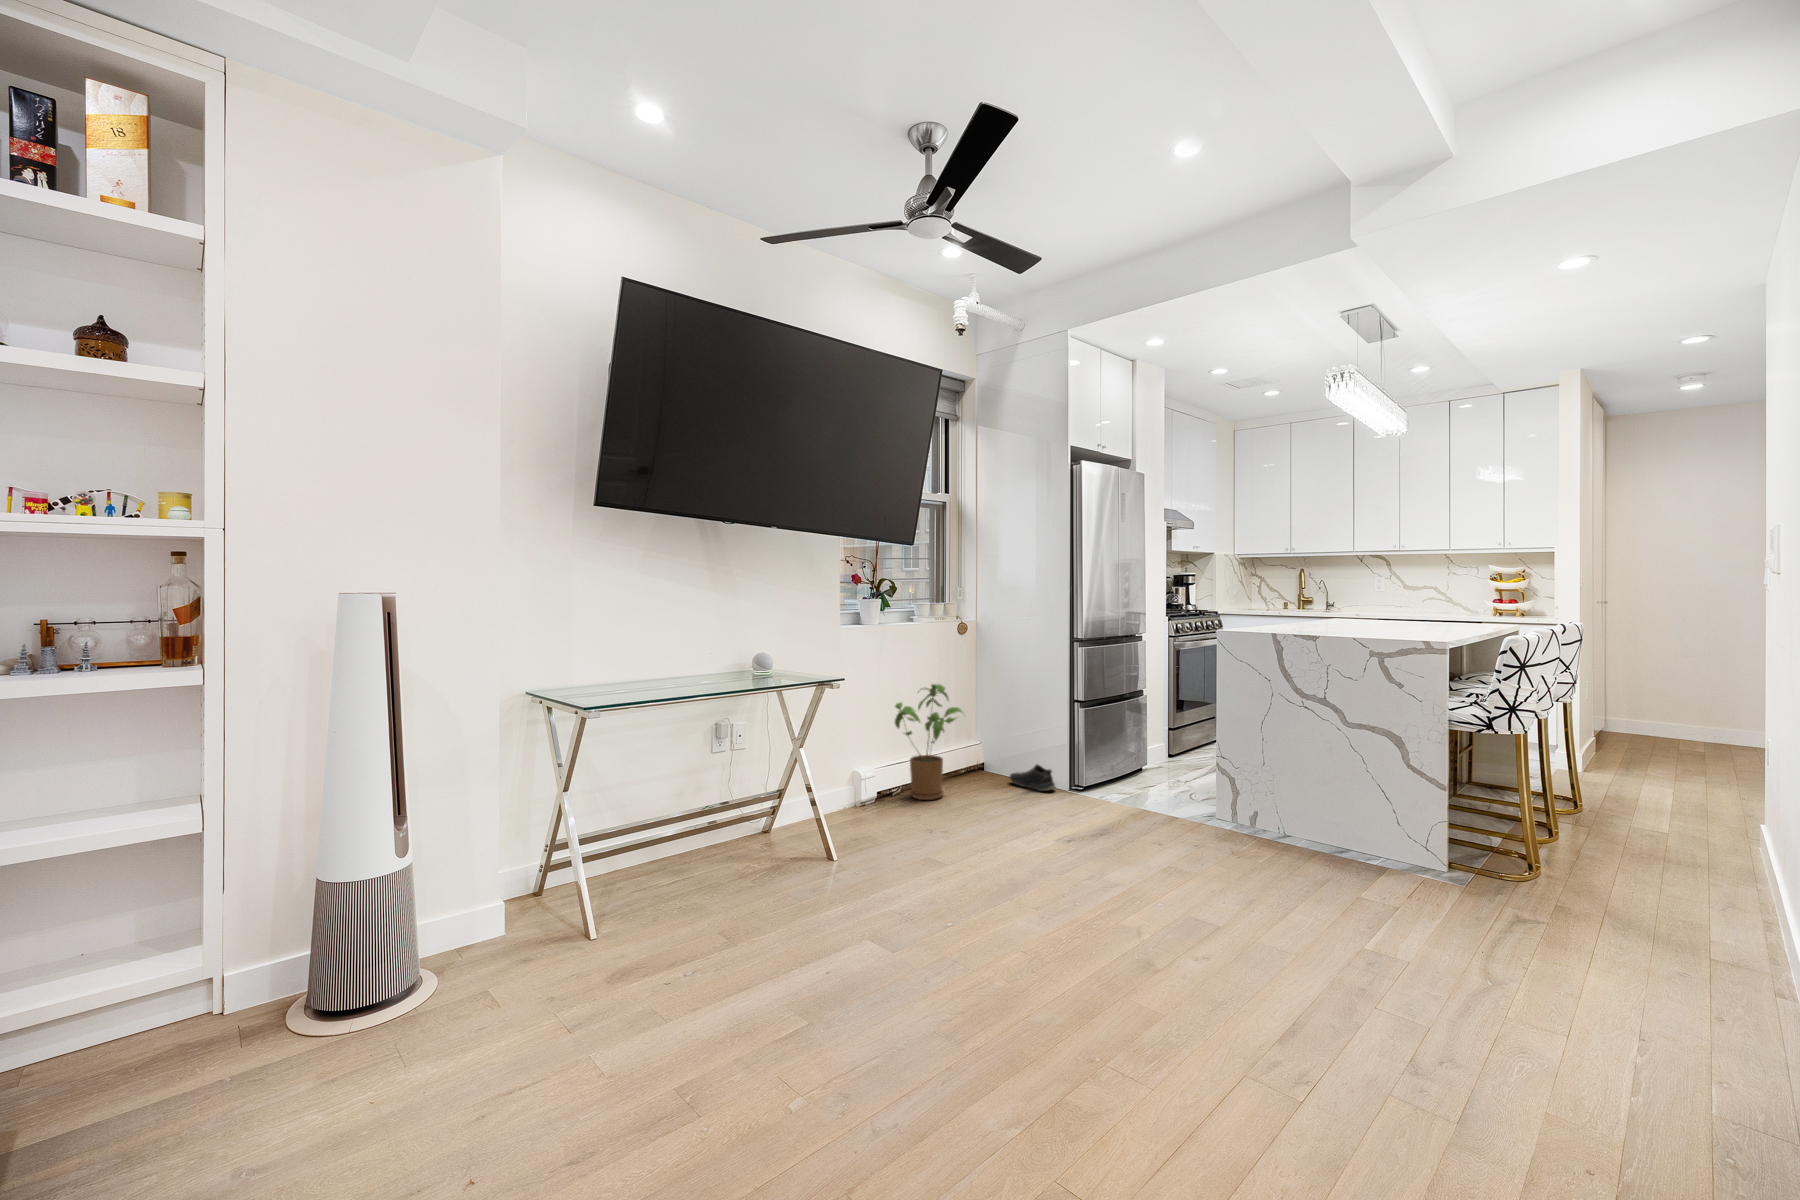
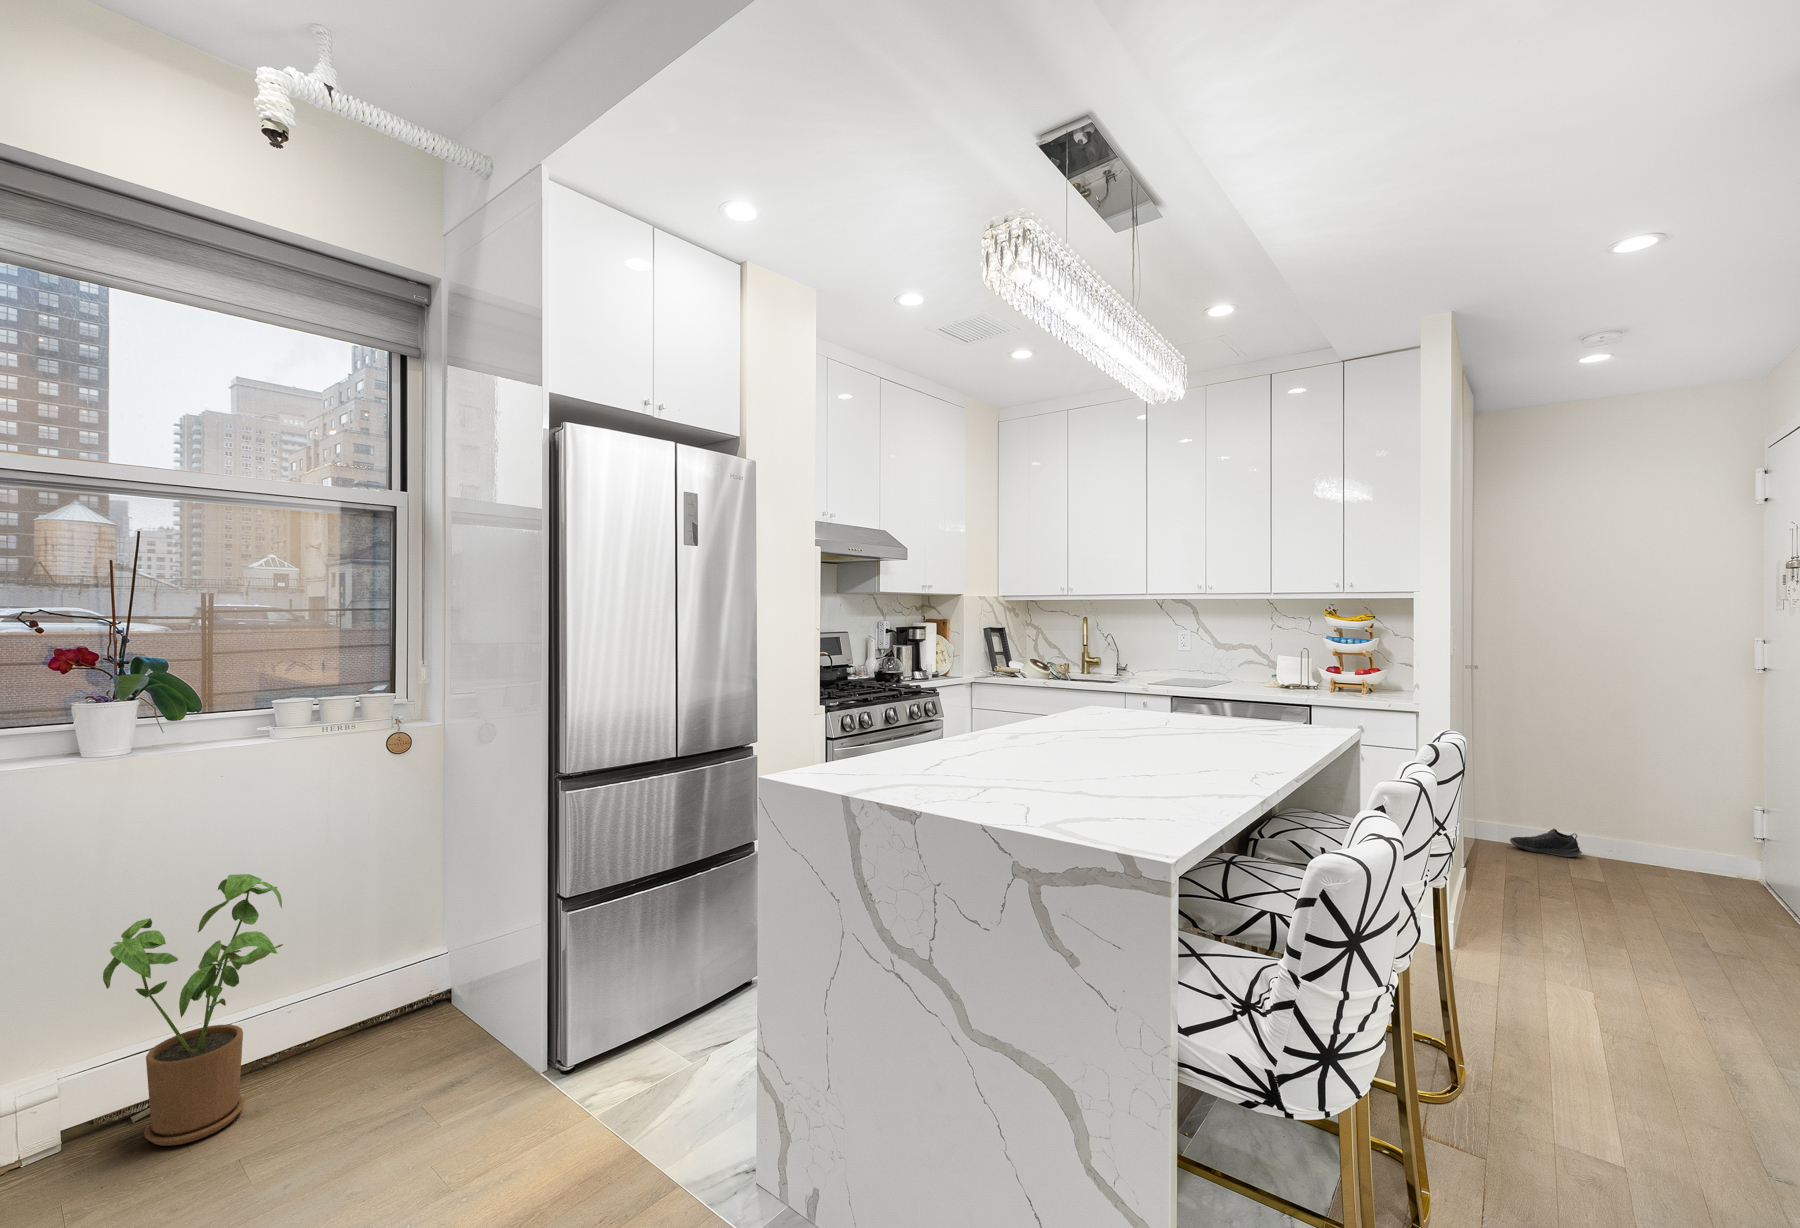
shoe: present [1010,765,1055,791] -> present [1510,829,1582,857]

